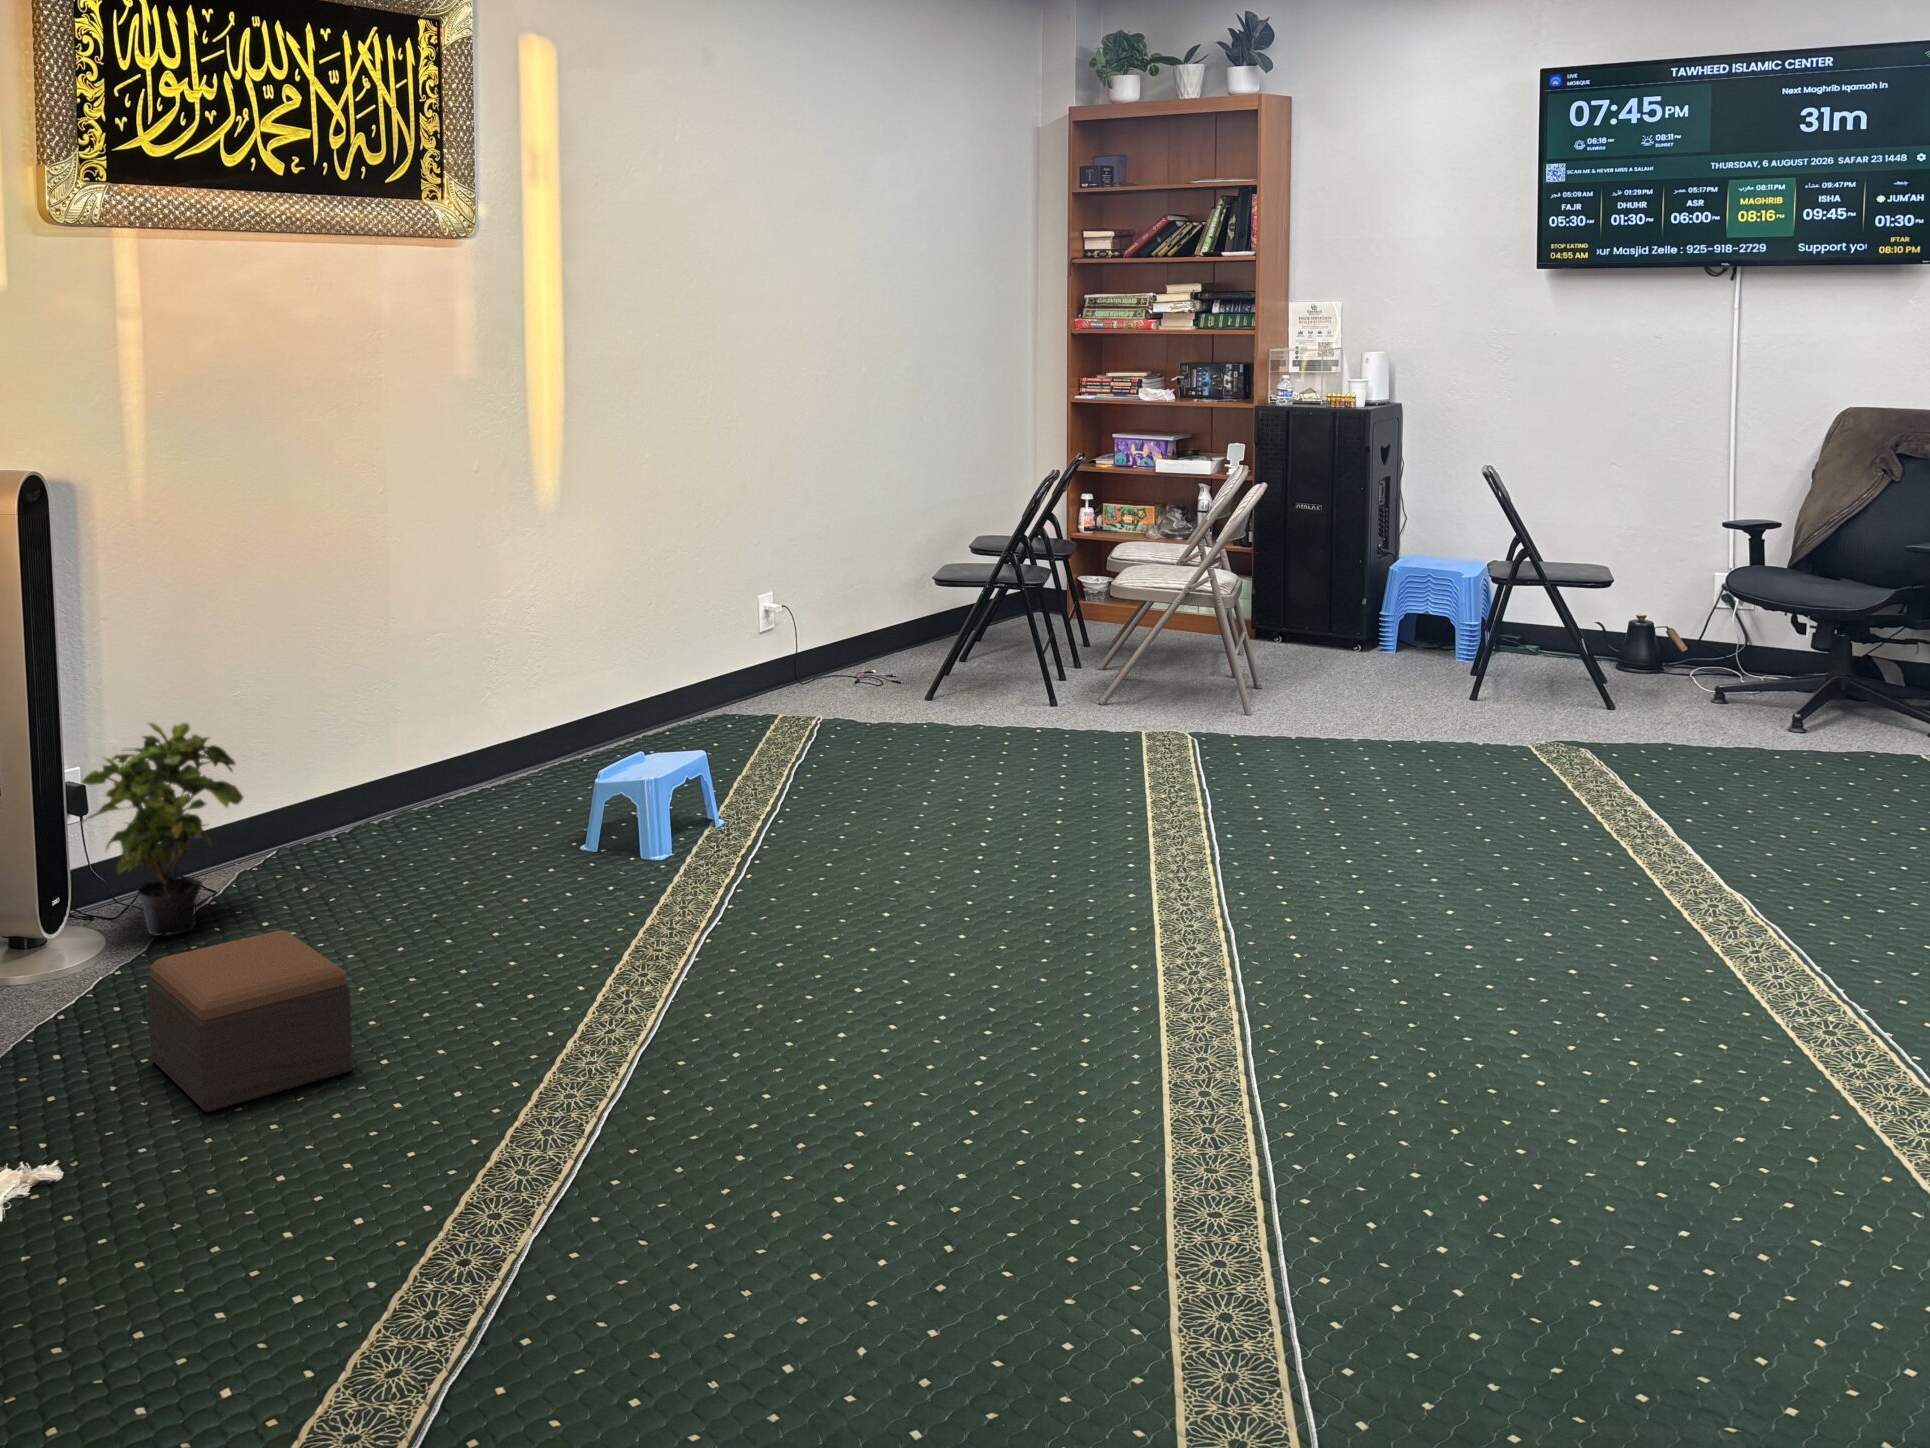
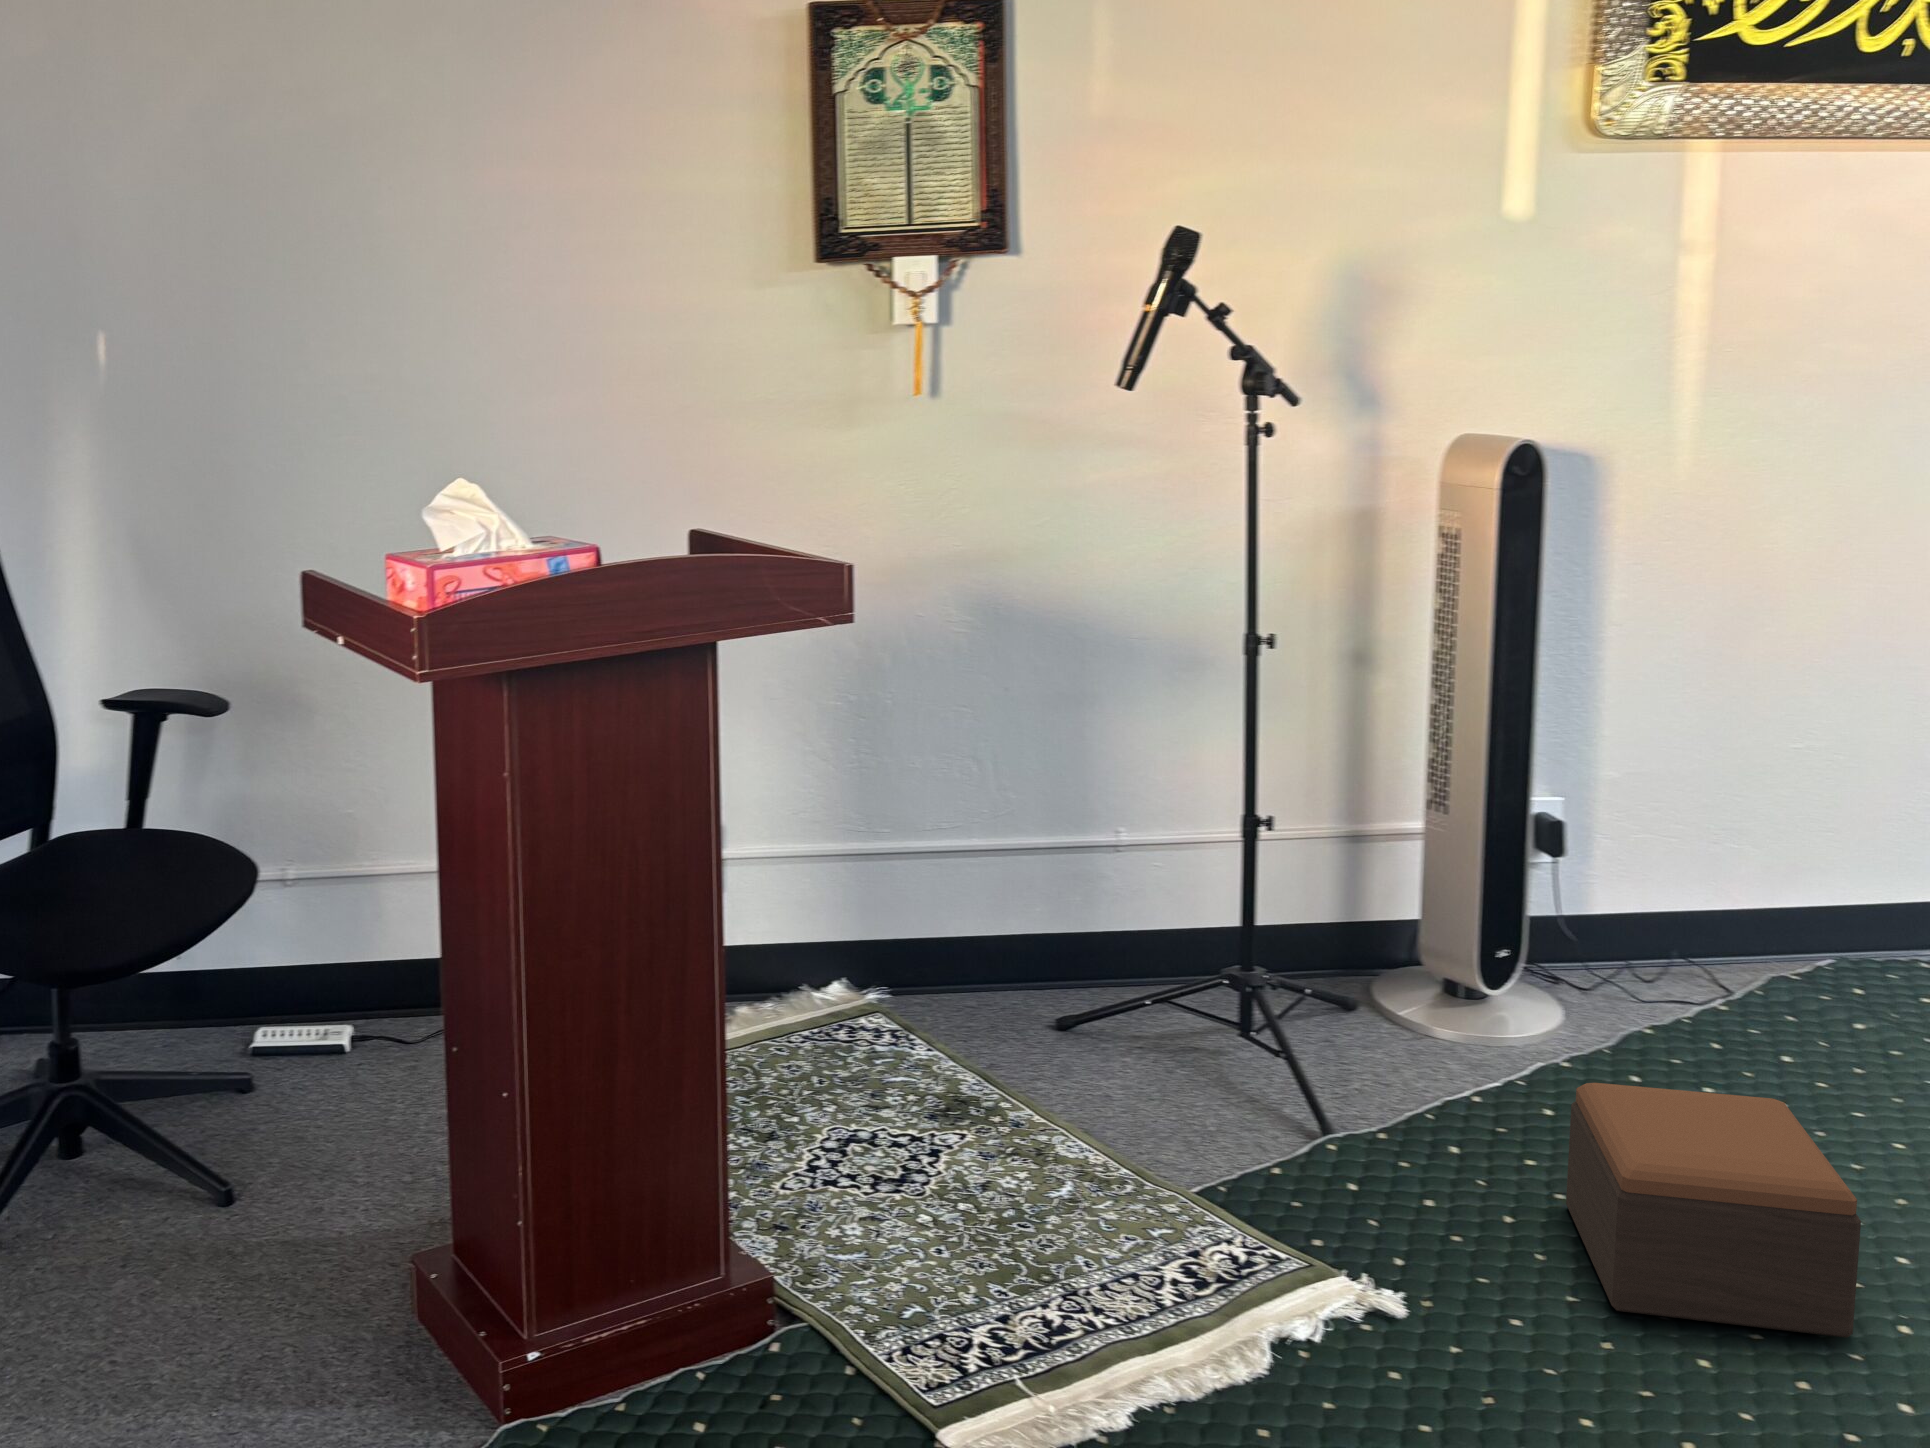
potted plant: present [81,723,243,936] -> none [1539,768,1774,1043]

